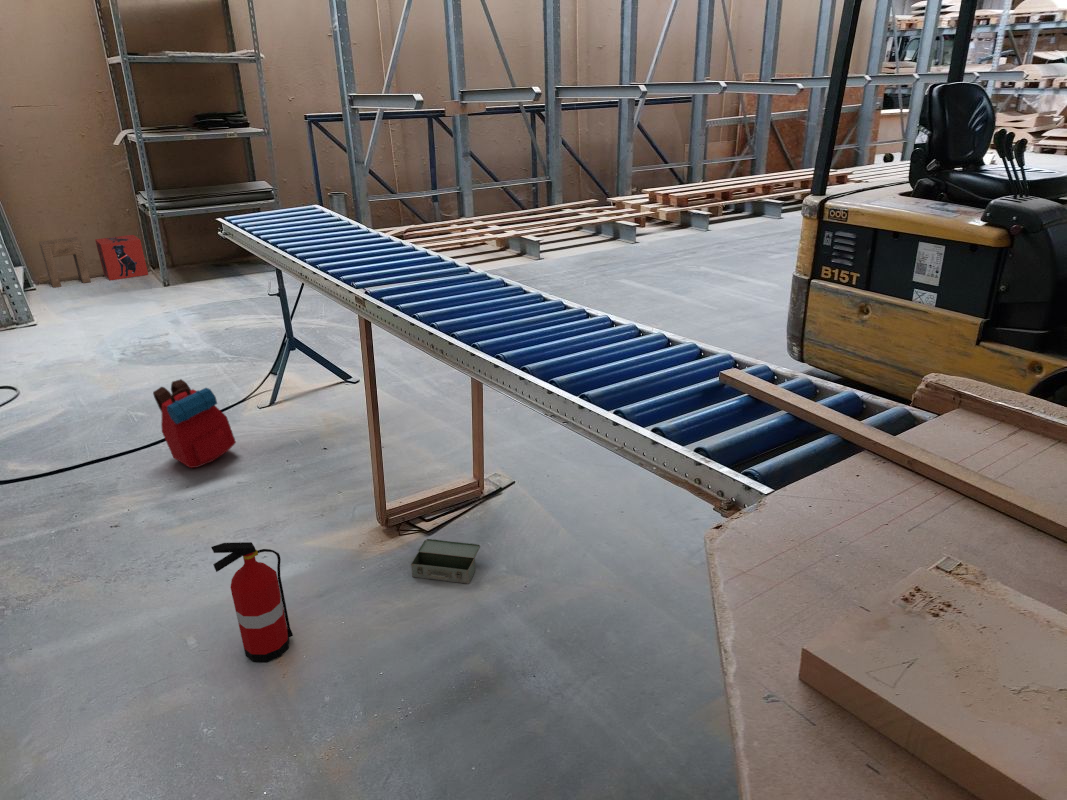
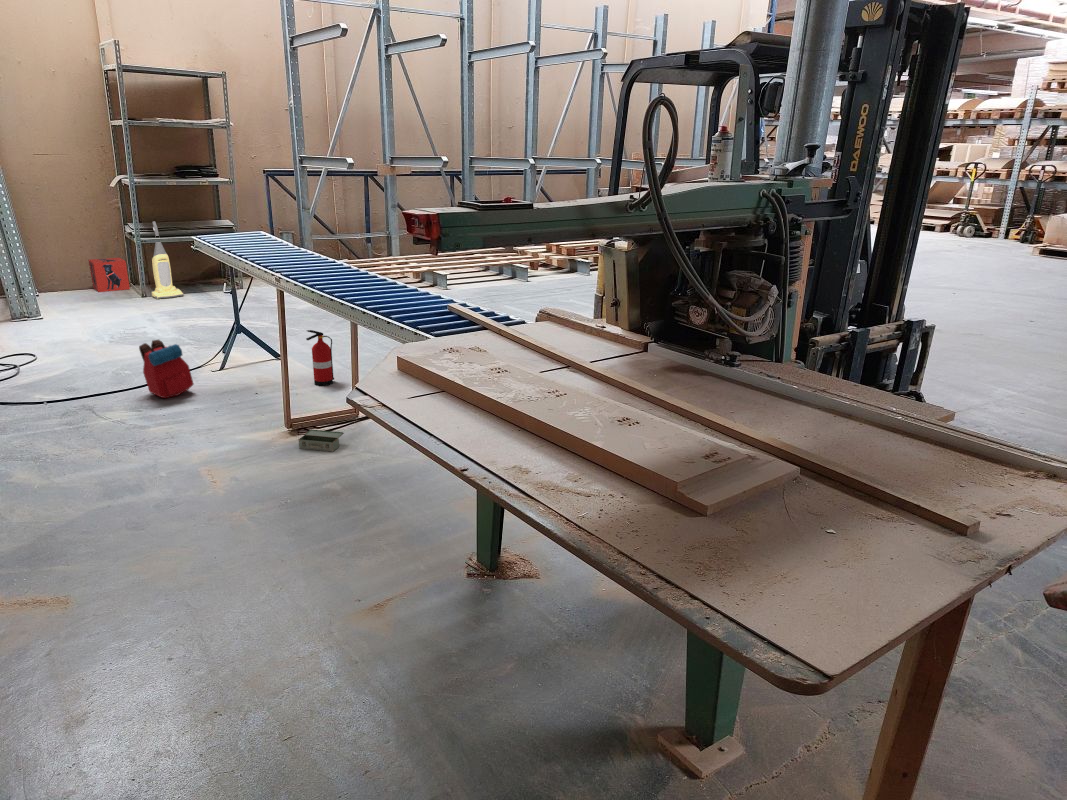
vacuum cleaner: none [169,188,214,288] -> present [151,221,184,299]
stool: present [39,237,91,287] -> none [43,257,83,295]
fire extinguisher: present [211,542,293,662] -> present [306,330,334,386]

